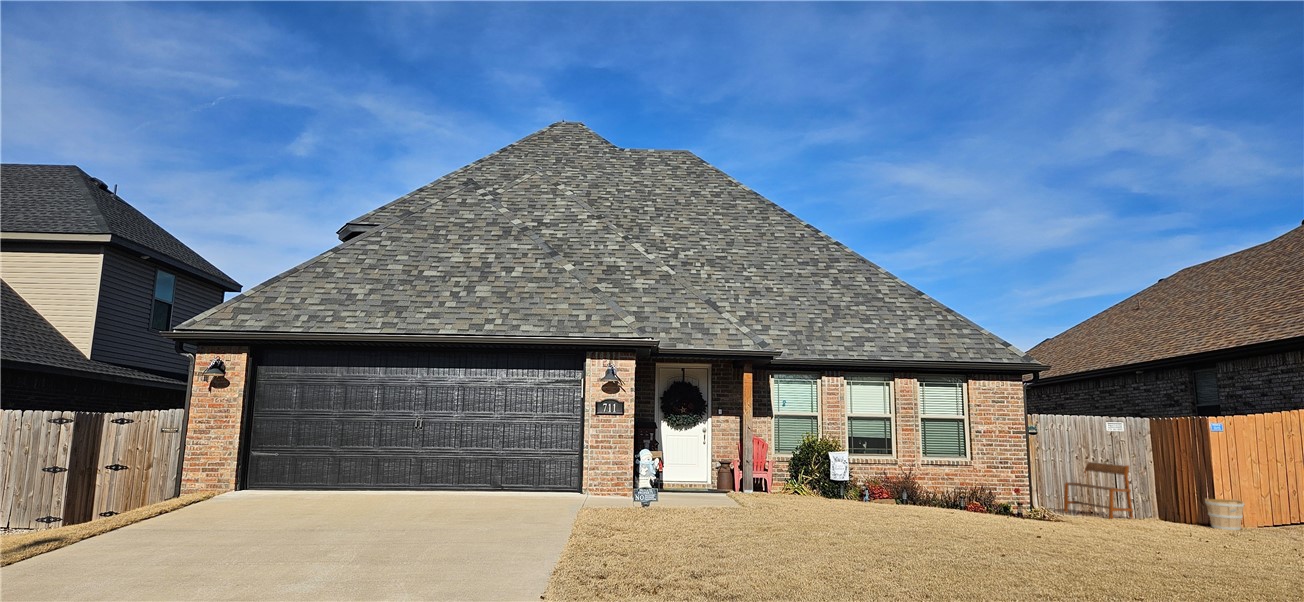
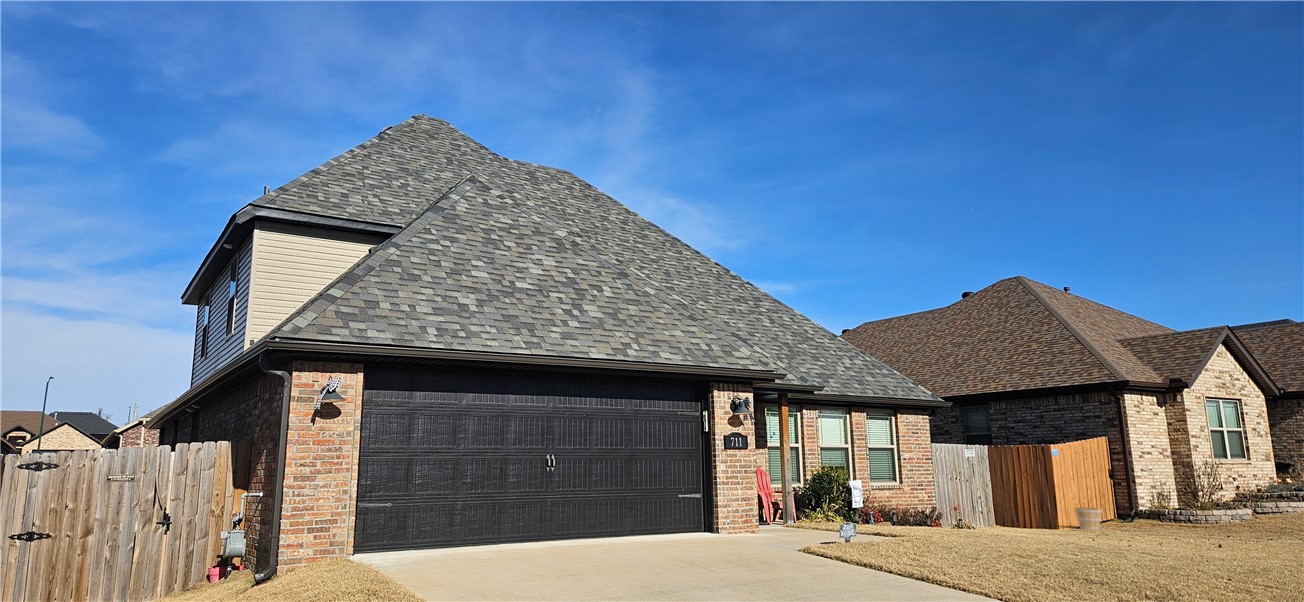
bench: present [1064,462,1133,519] -> none [966,482,1018,528]

